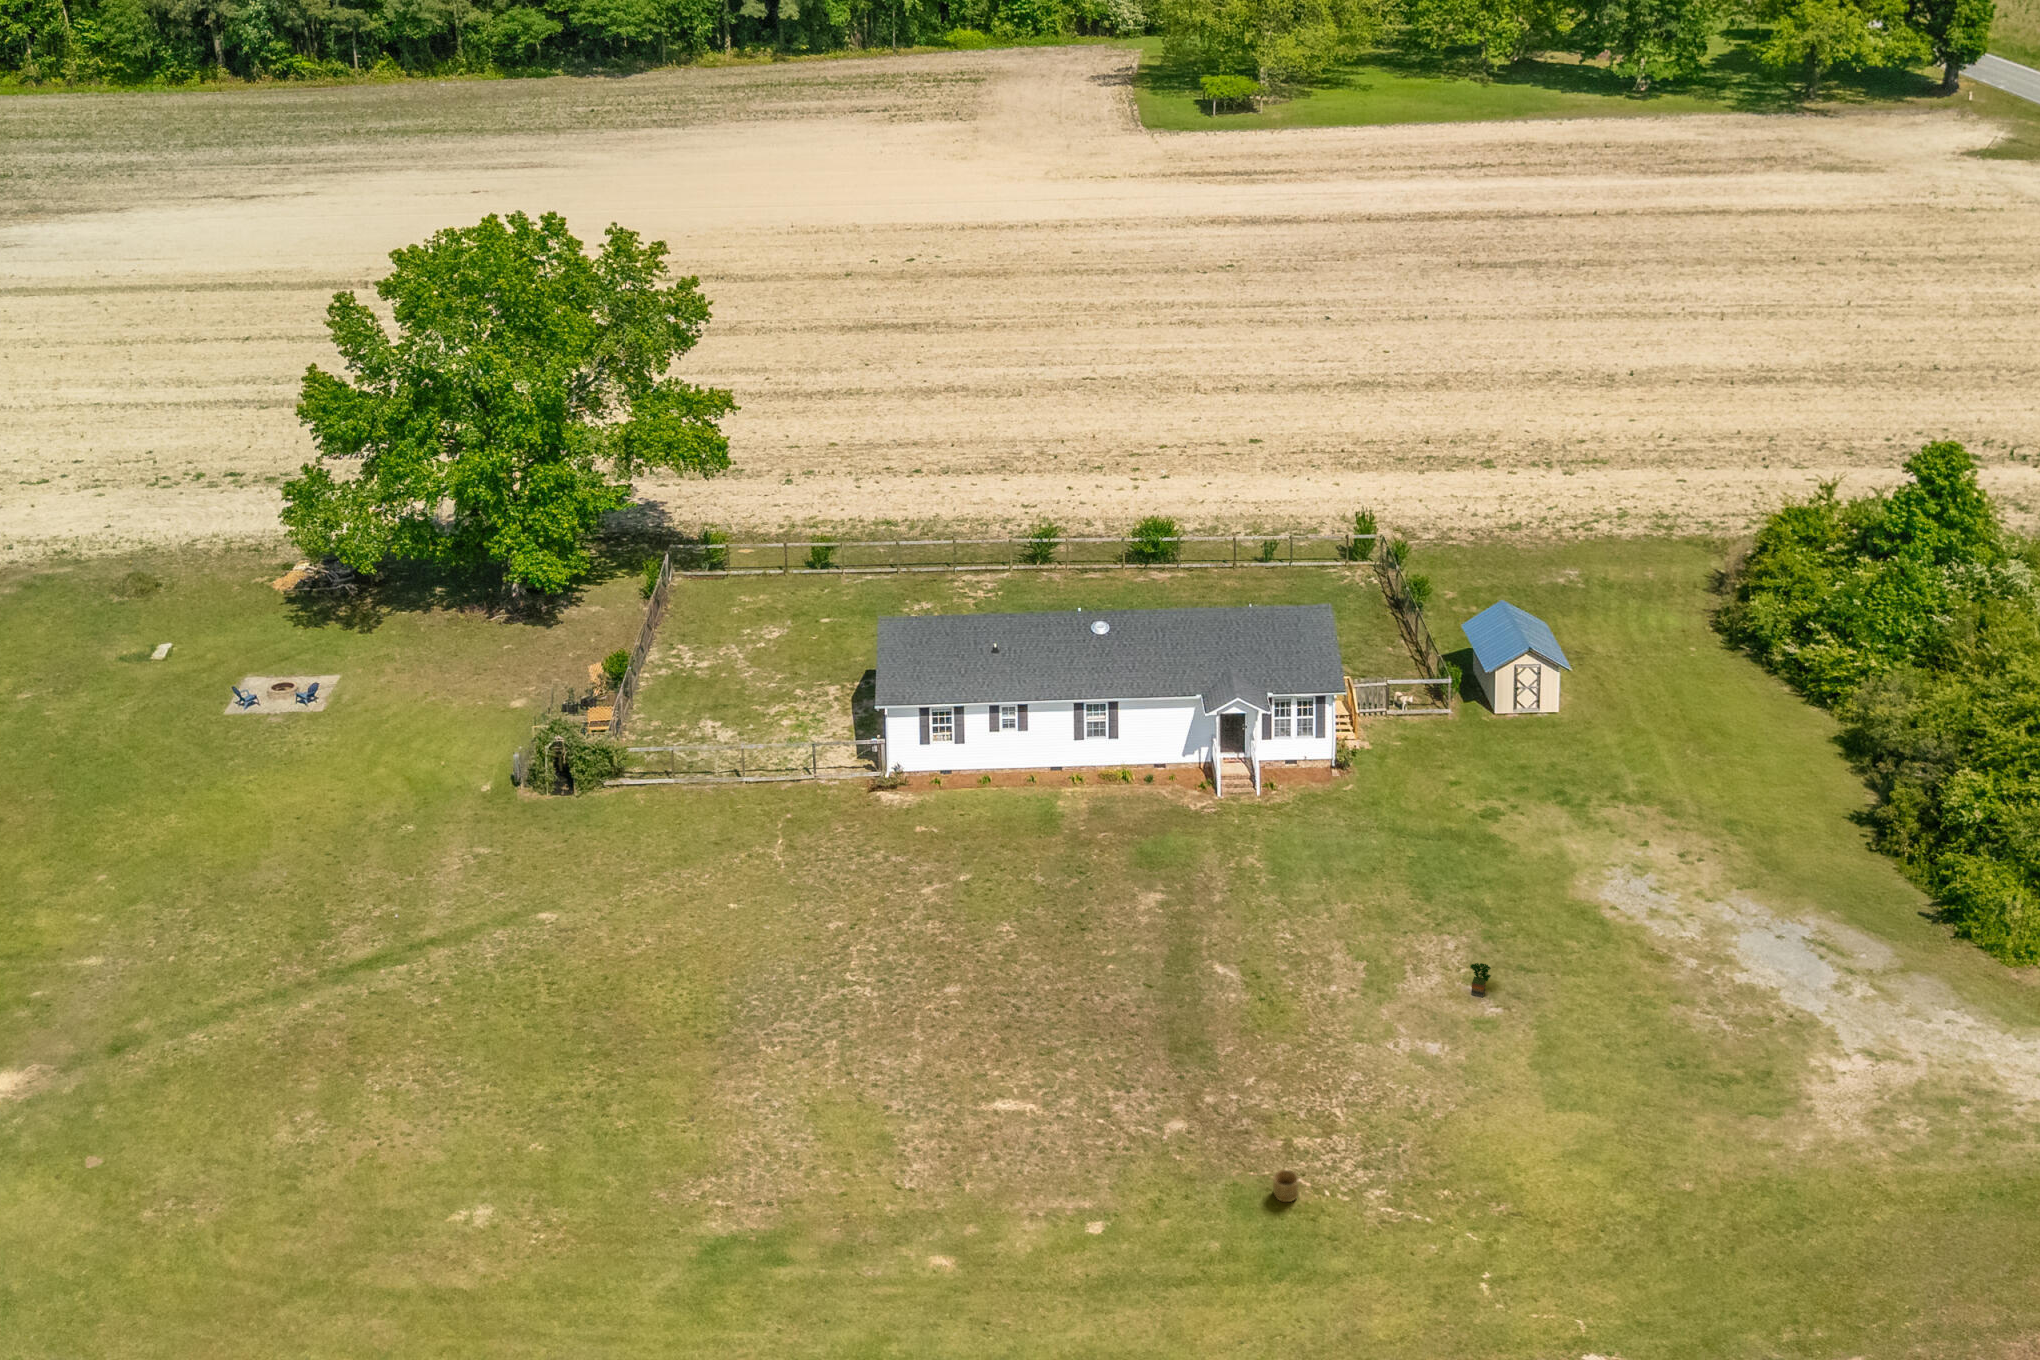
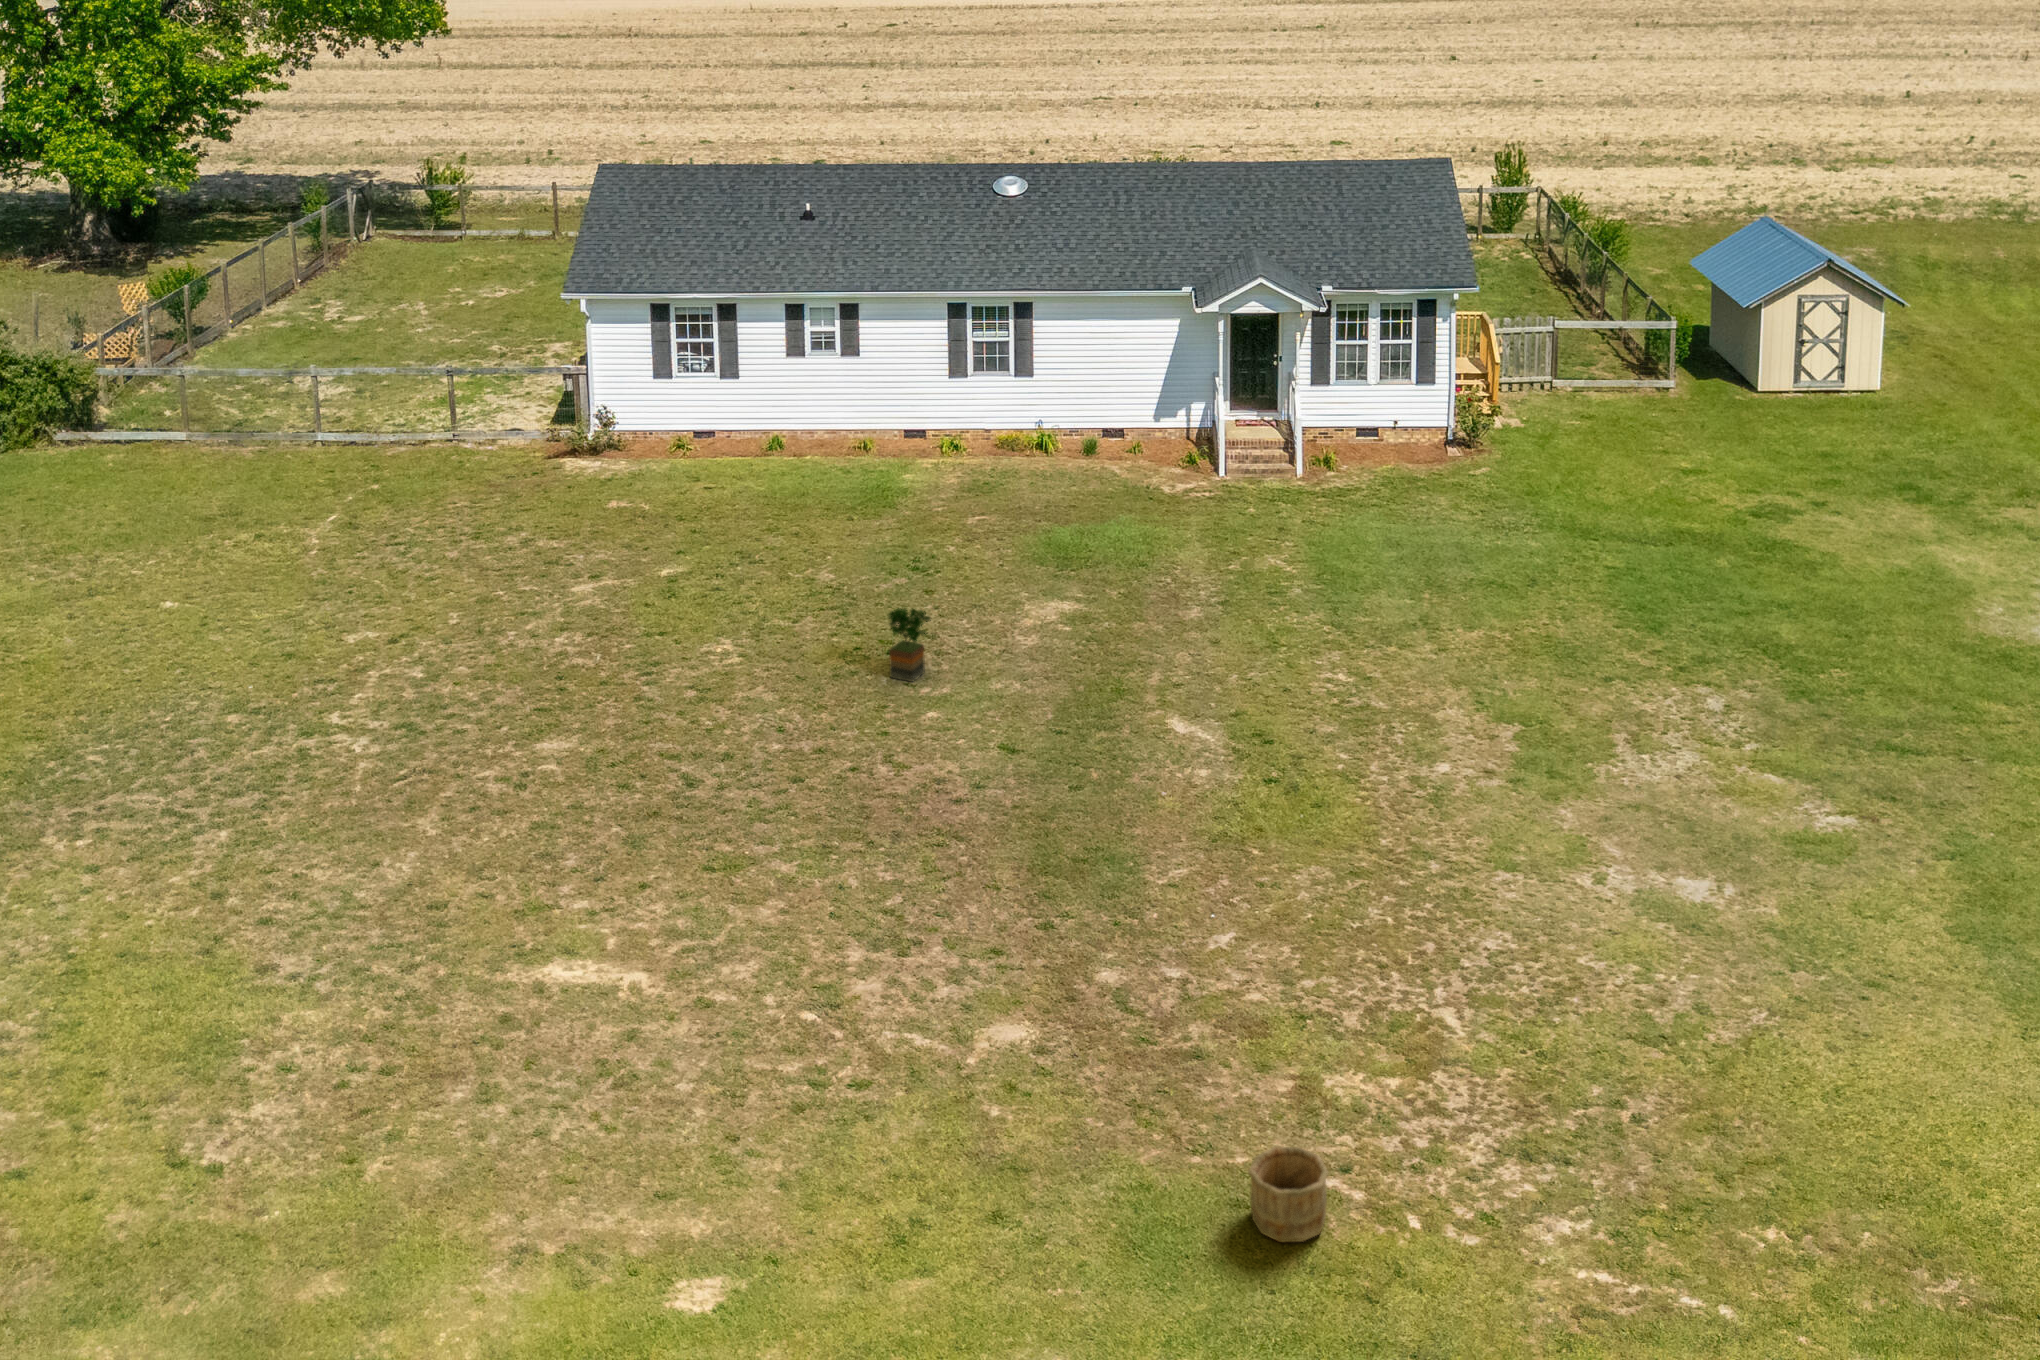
potted tree: present [1470,963,1491,998] -> present [889,608,931,682]

